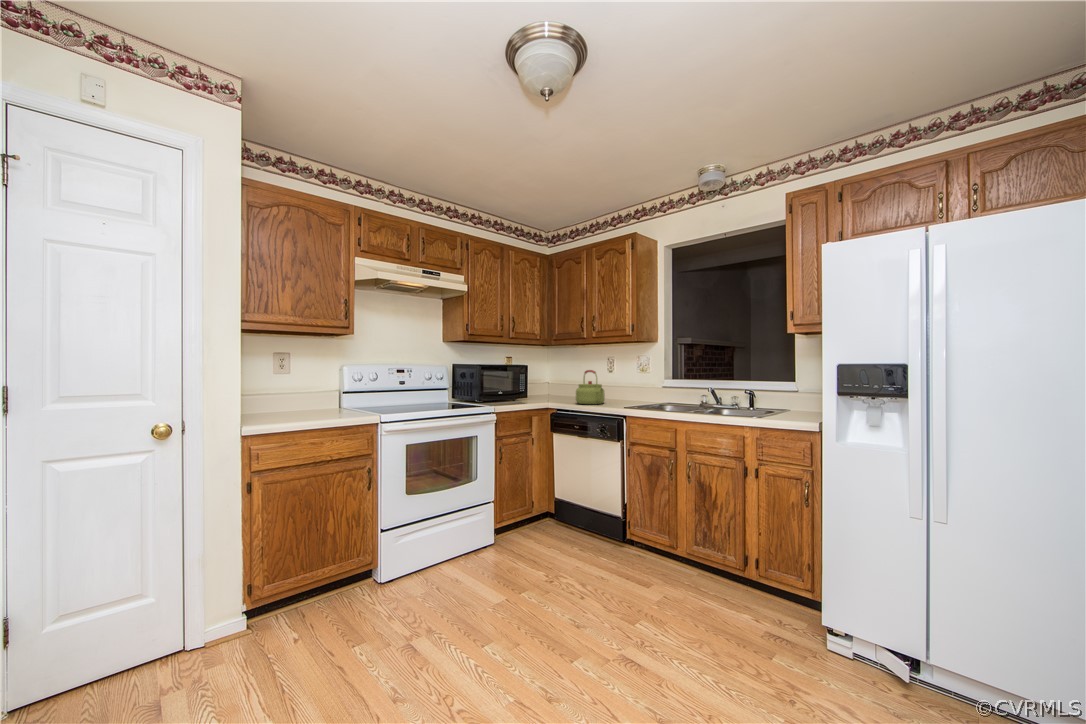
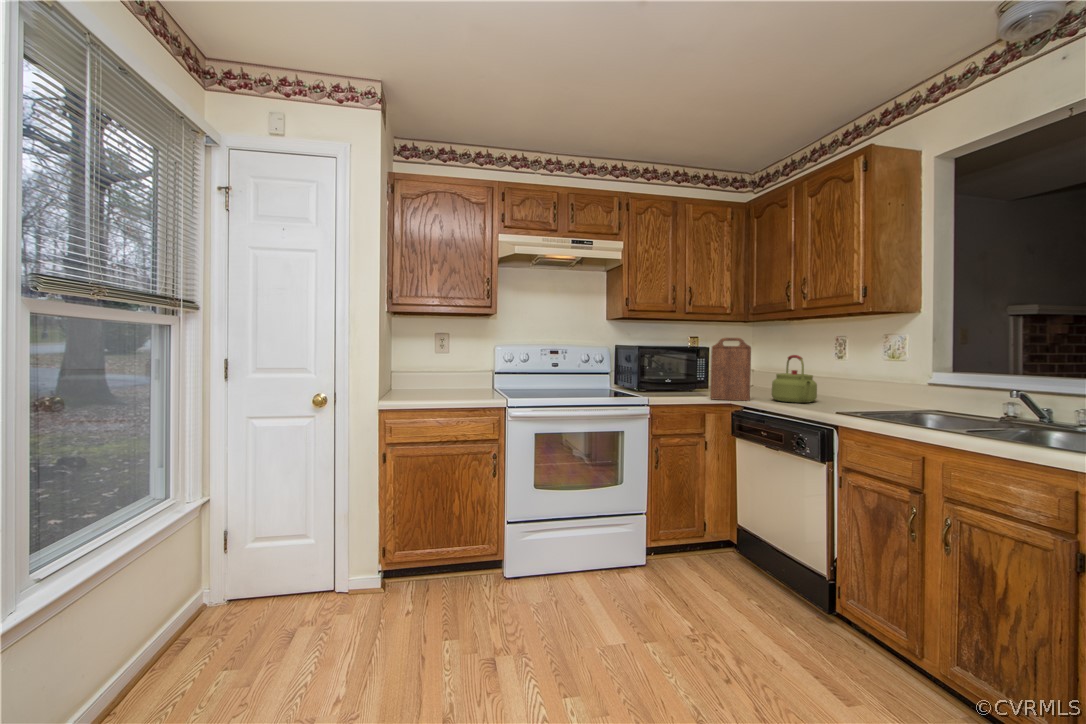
cutting board: none [535,357,563,406] -> present [711,338,751,401]

